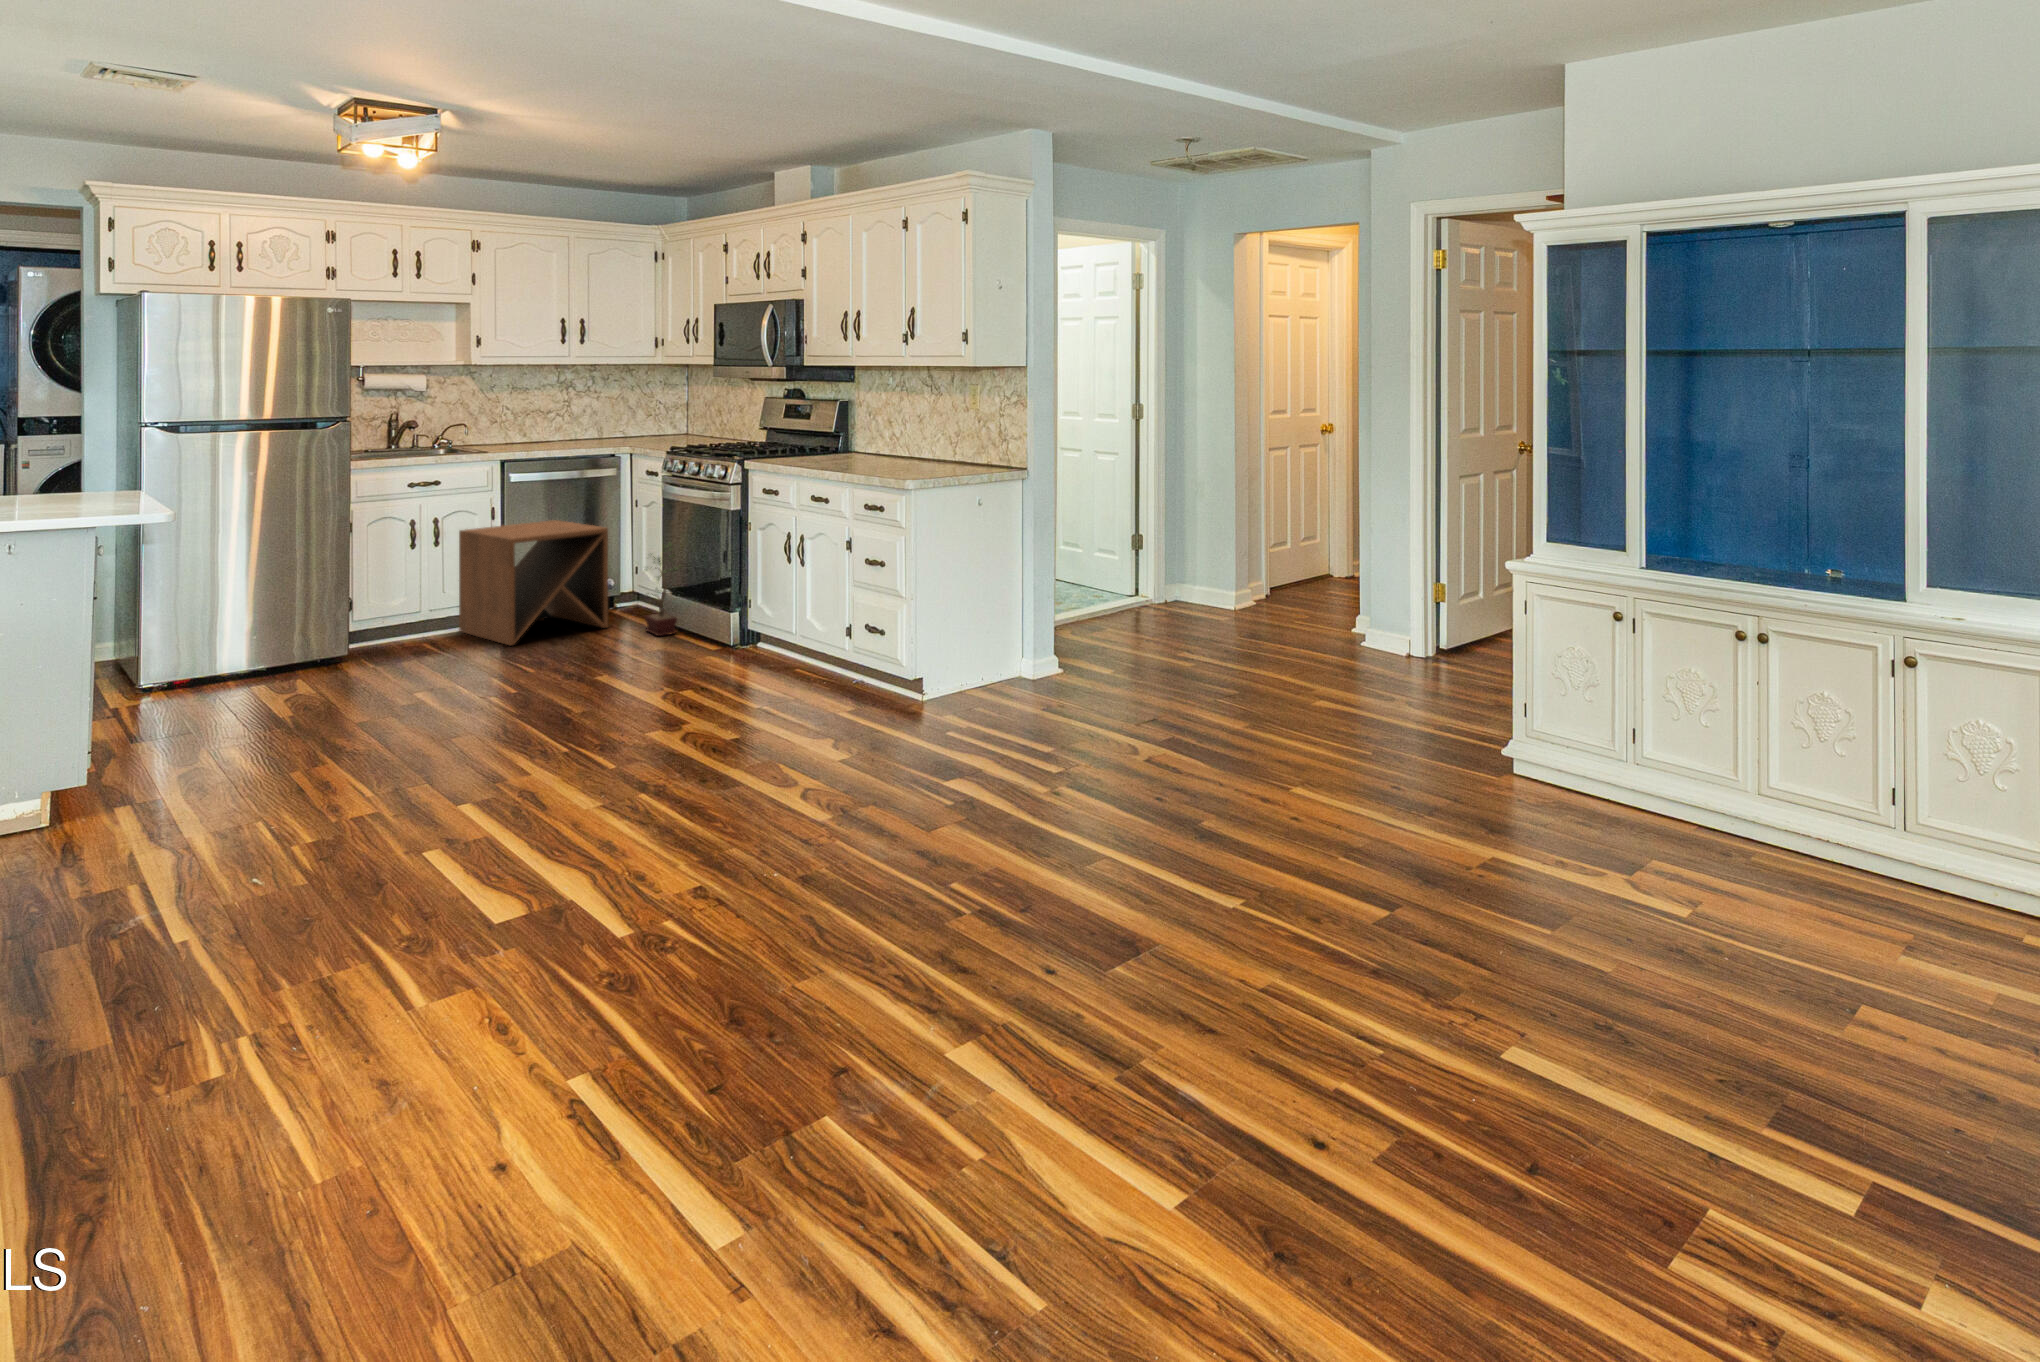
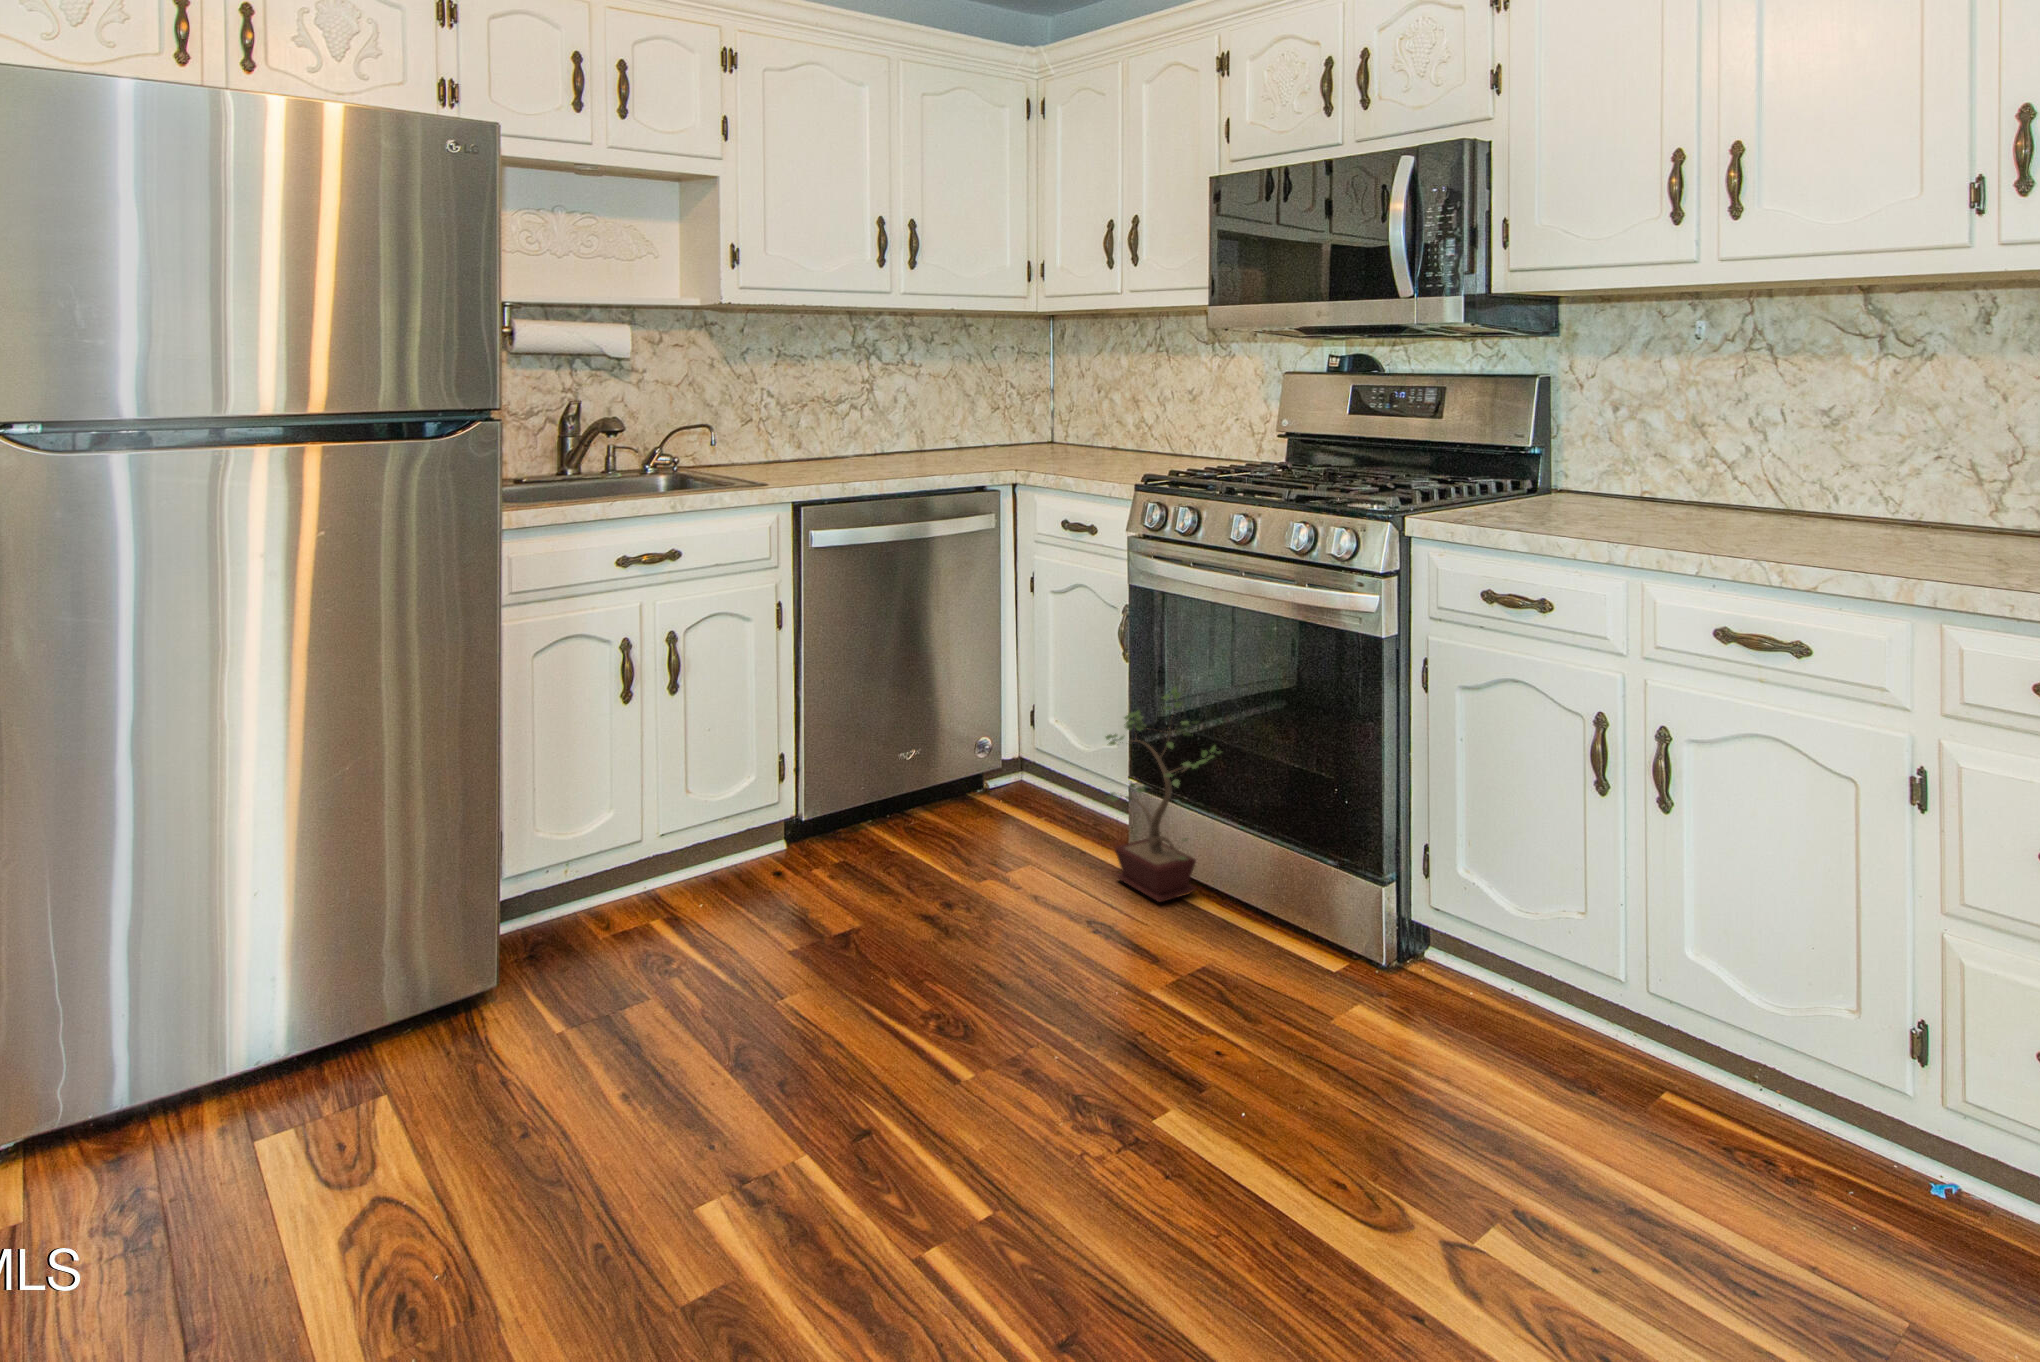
side table: present [459,520,608,646] -> none [719,621,1029,932]

